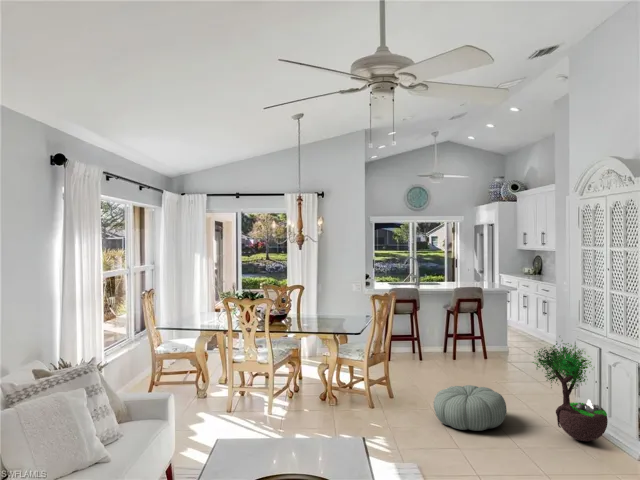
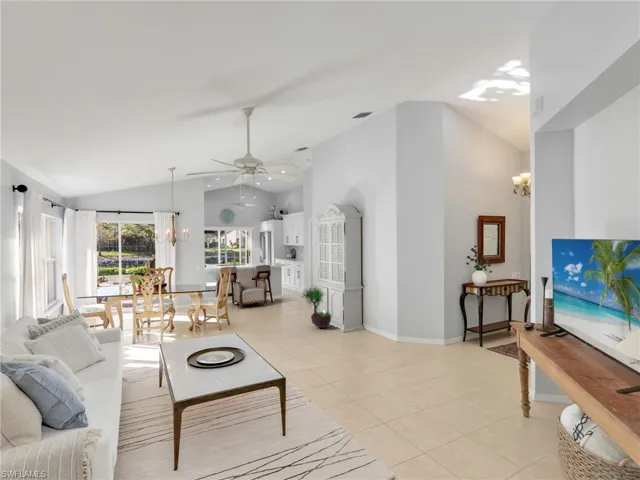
armchair: none [413,293,474,366] -> present [234,269,267,309]
pouf: present [434,385,507,431] -> none [255,311,290,332]

